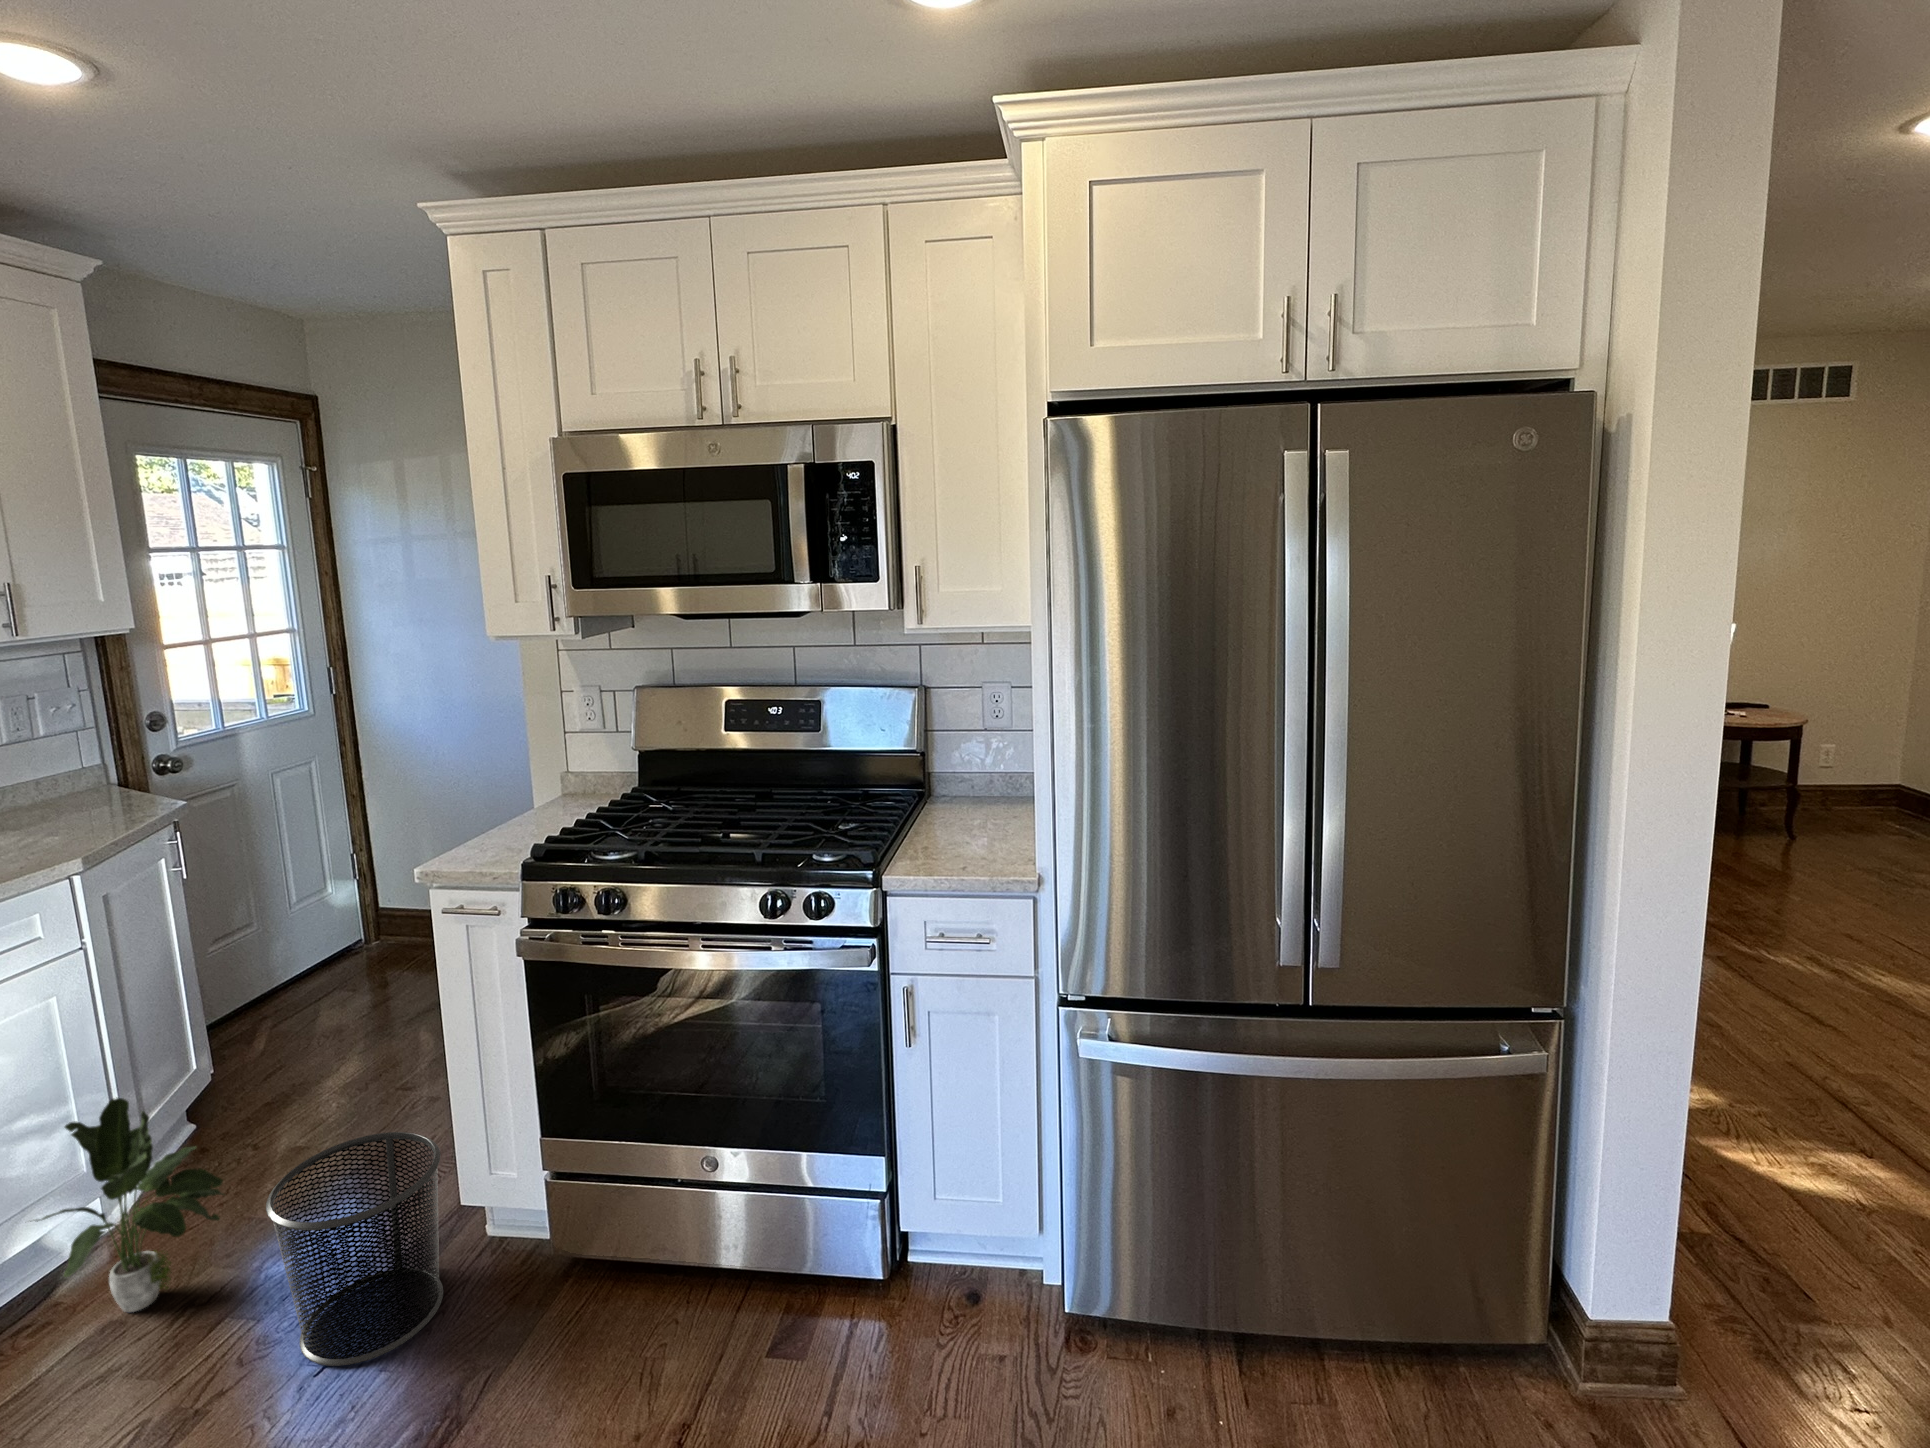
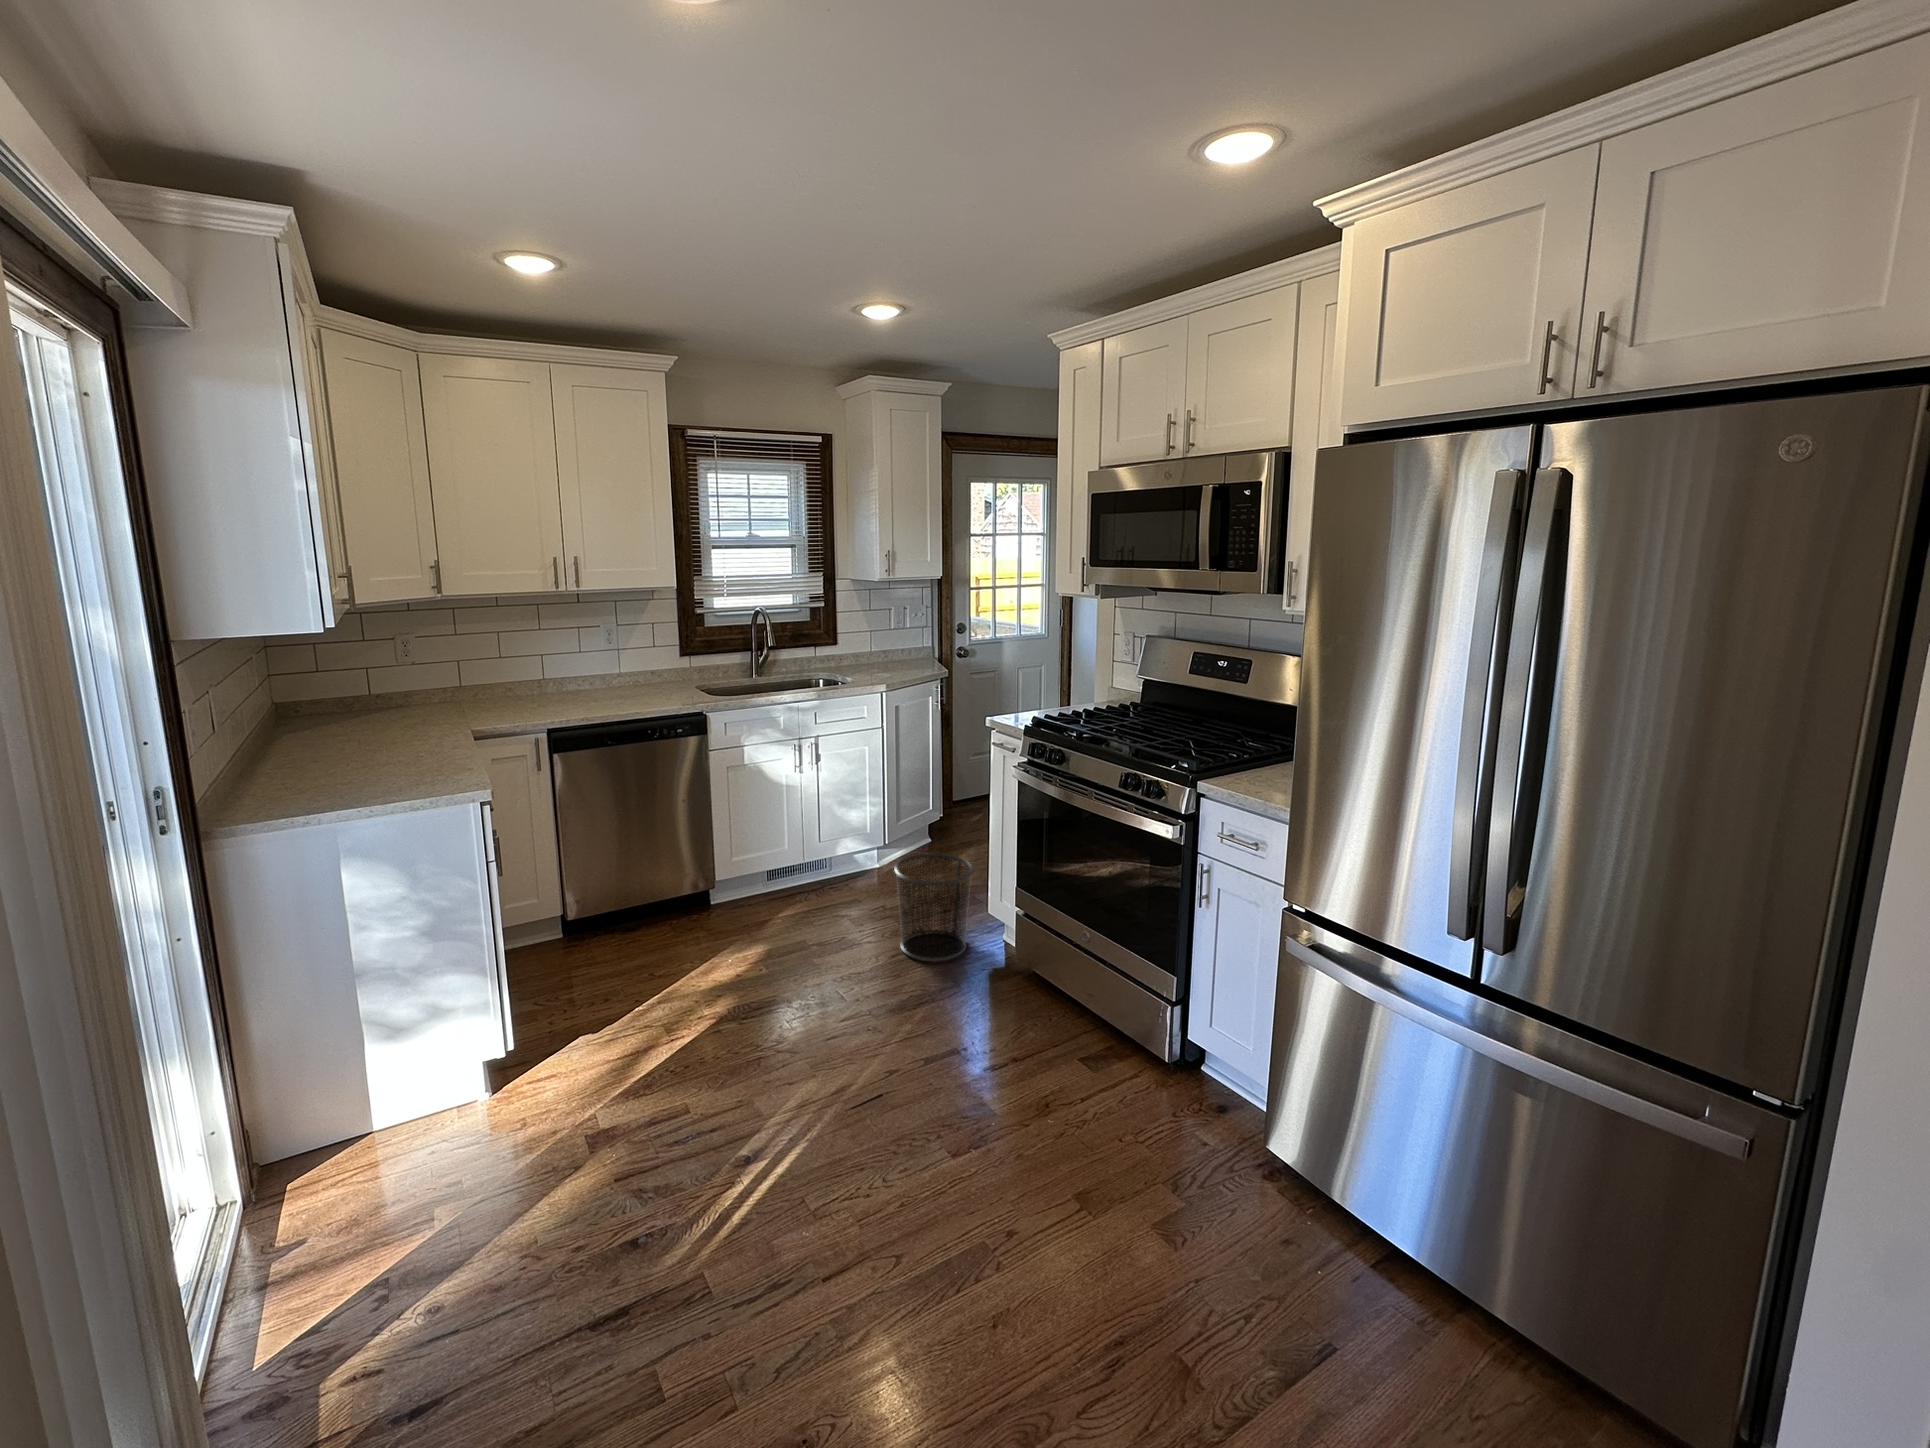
potted plant: present [30,1098,224,1312] -> none [830,798,908,902]

